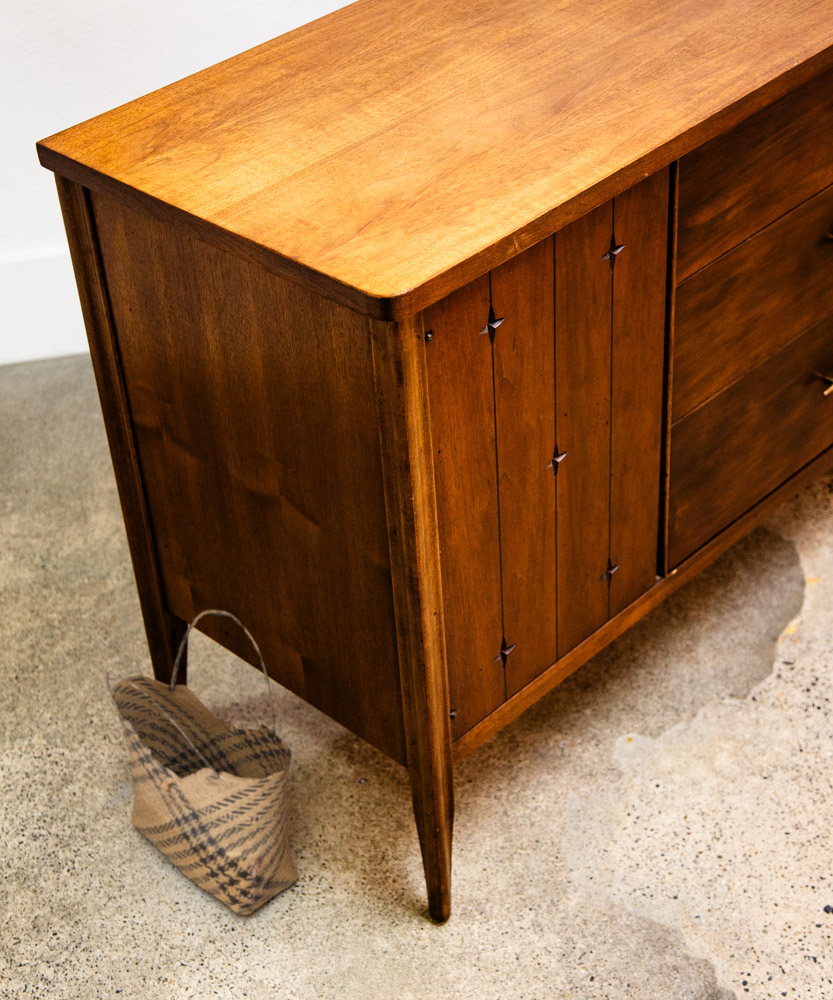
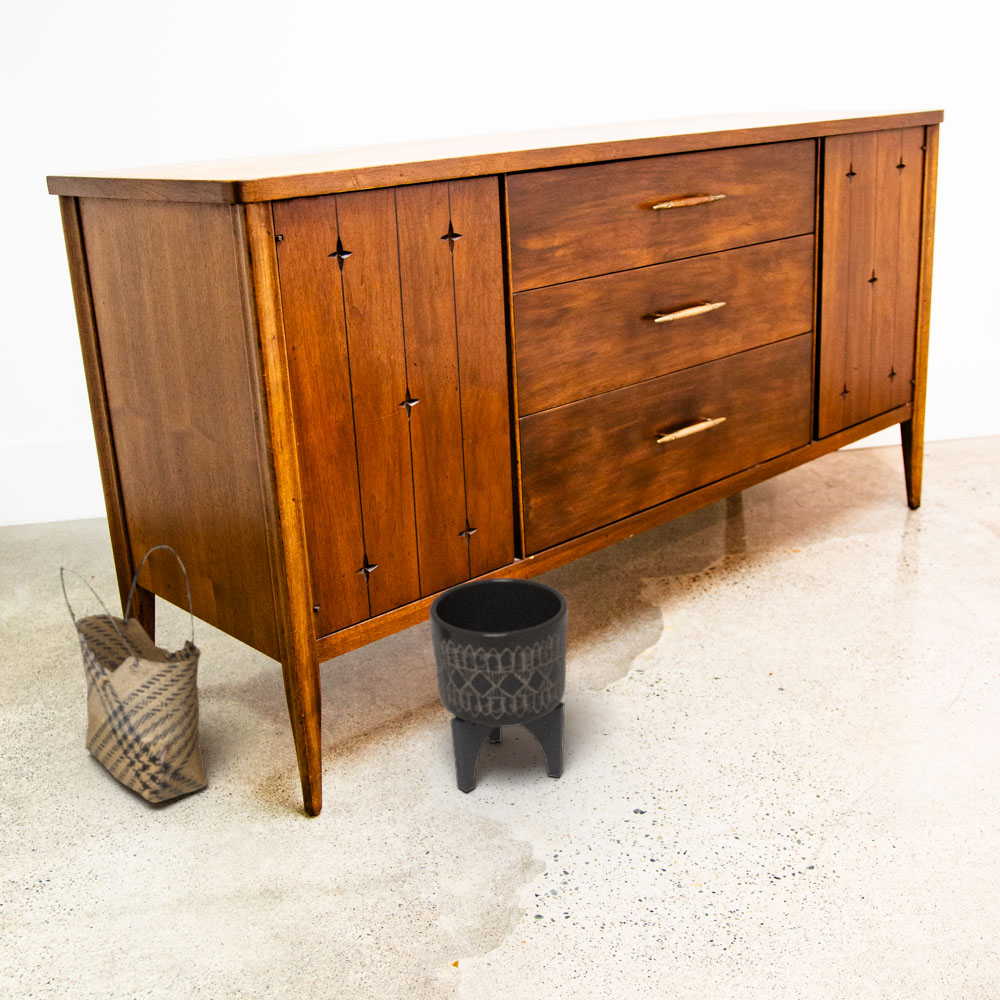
planter: none [578,622,757,881] -> present [429,578,568,792]

